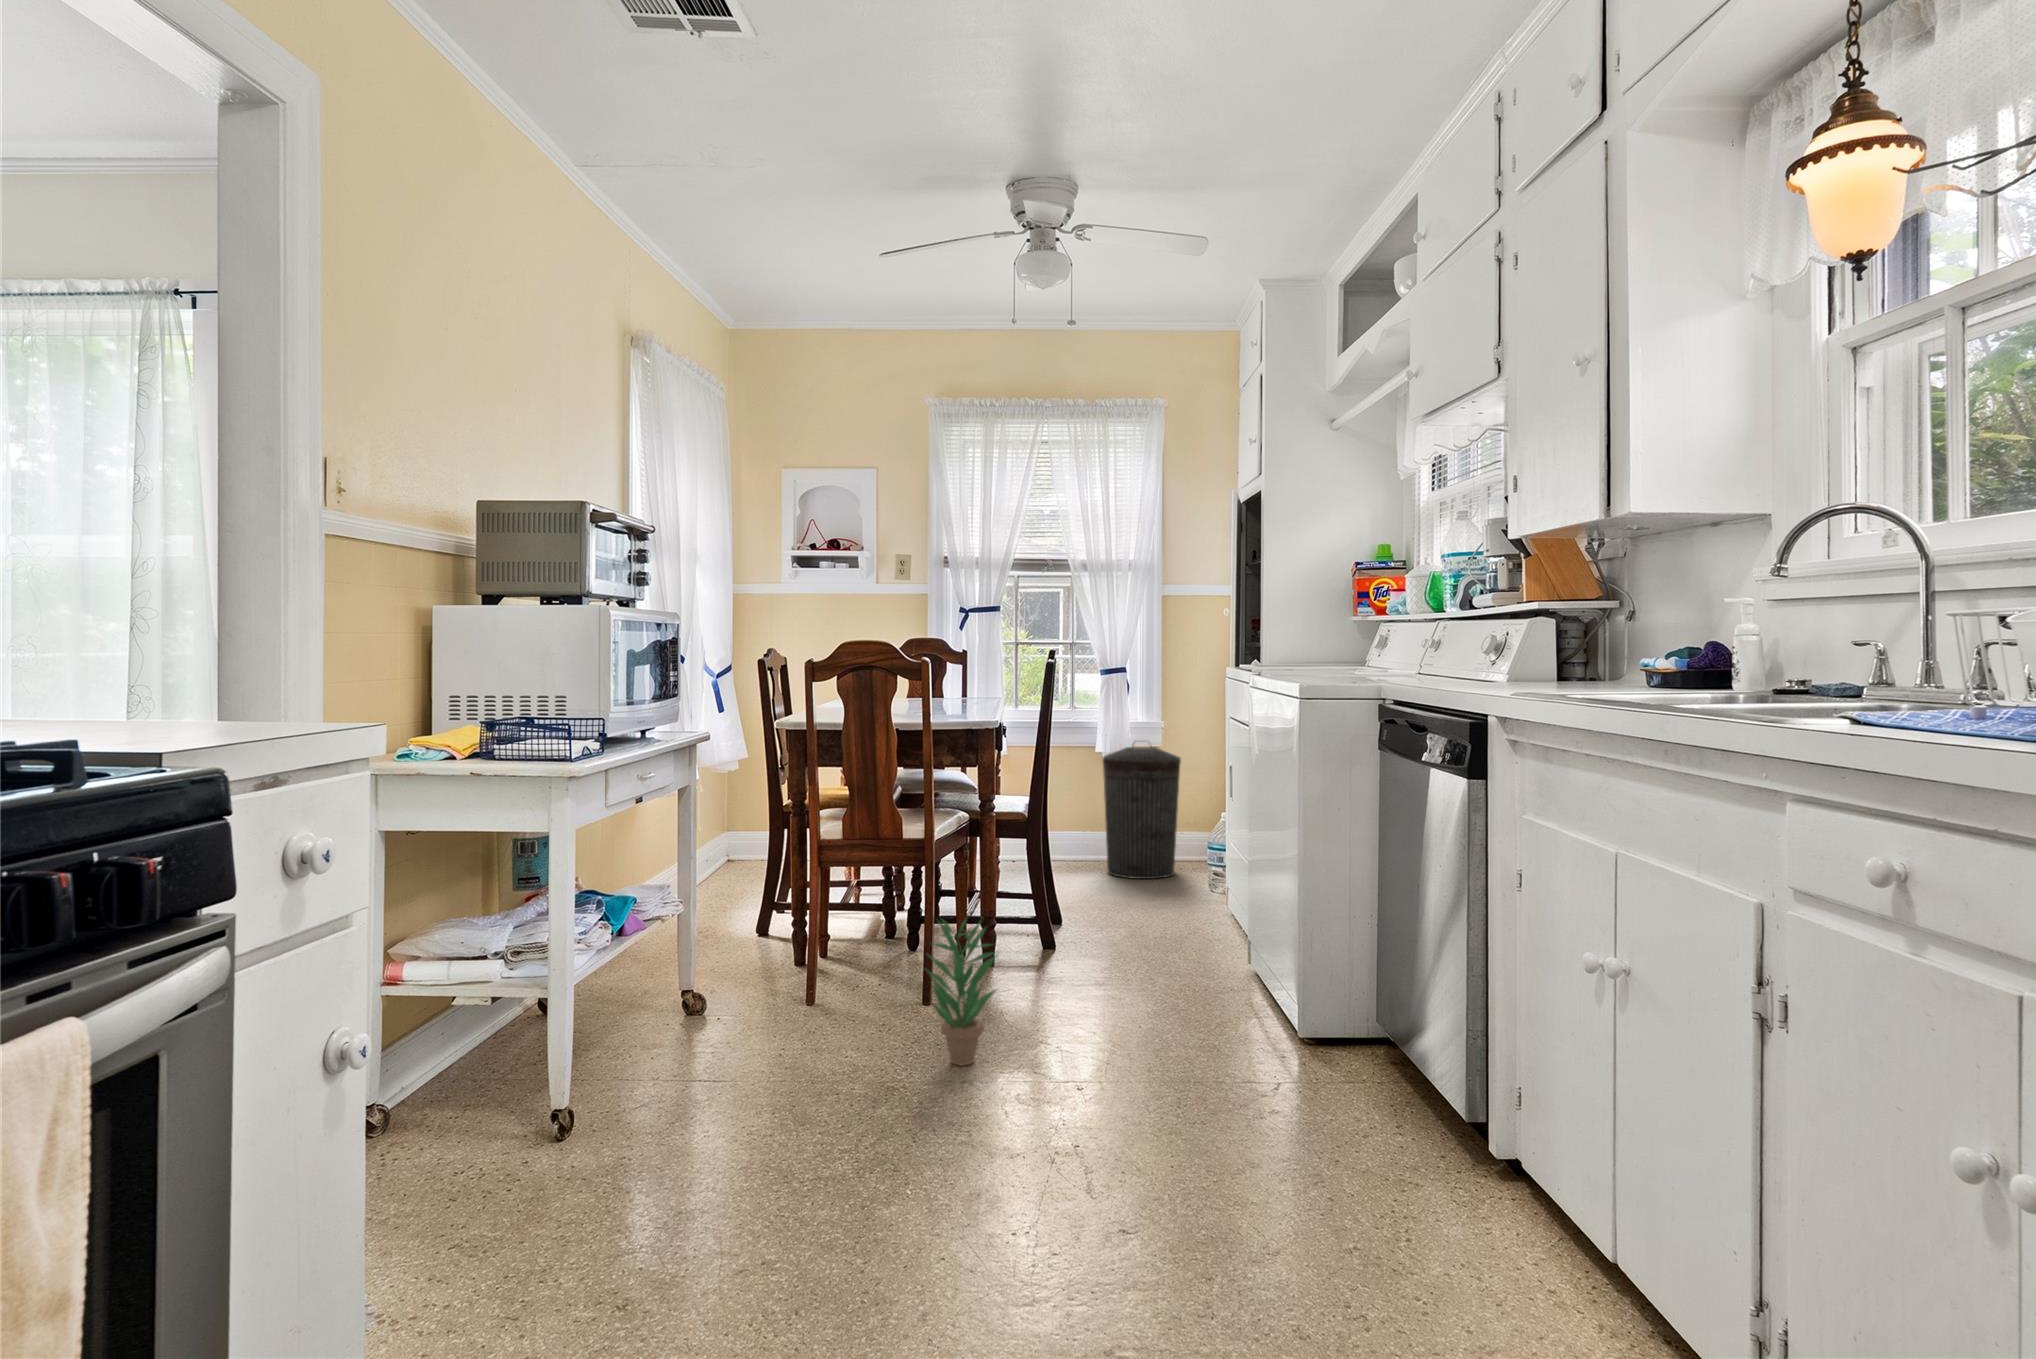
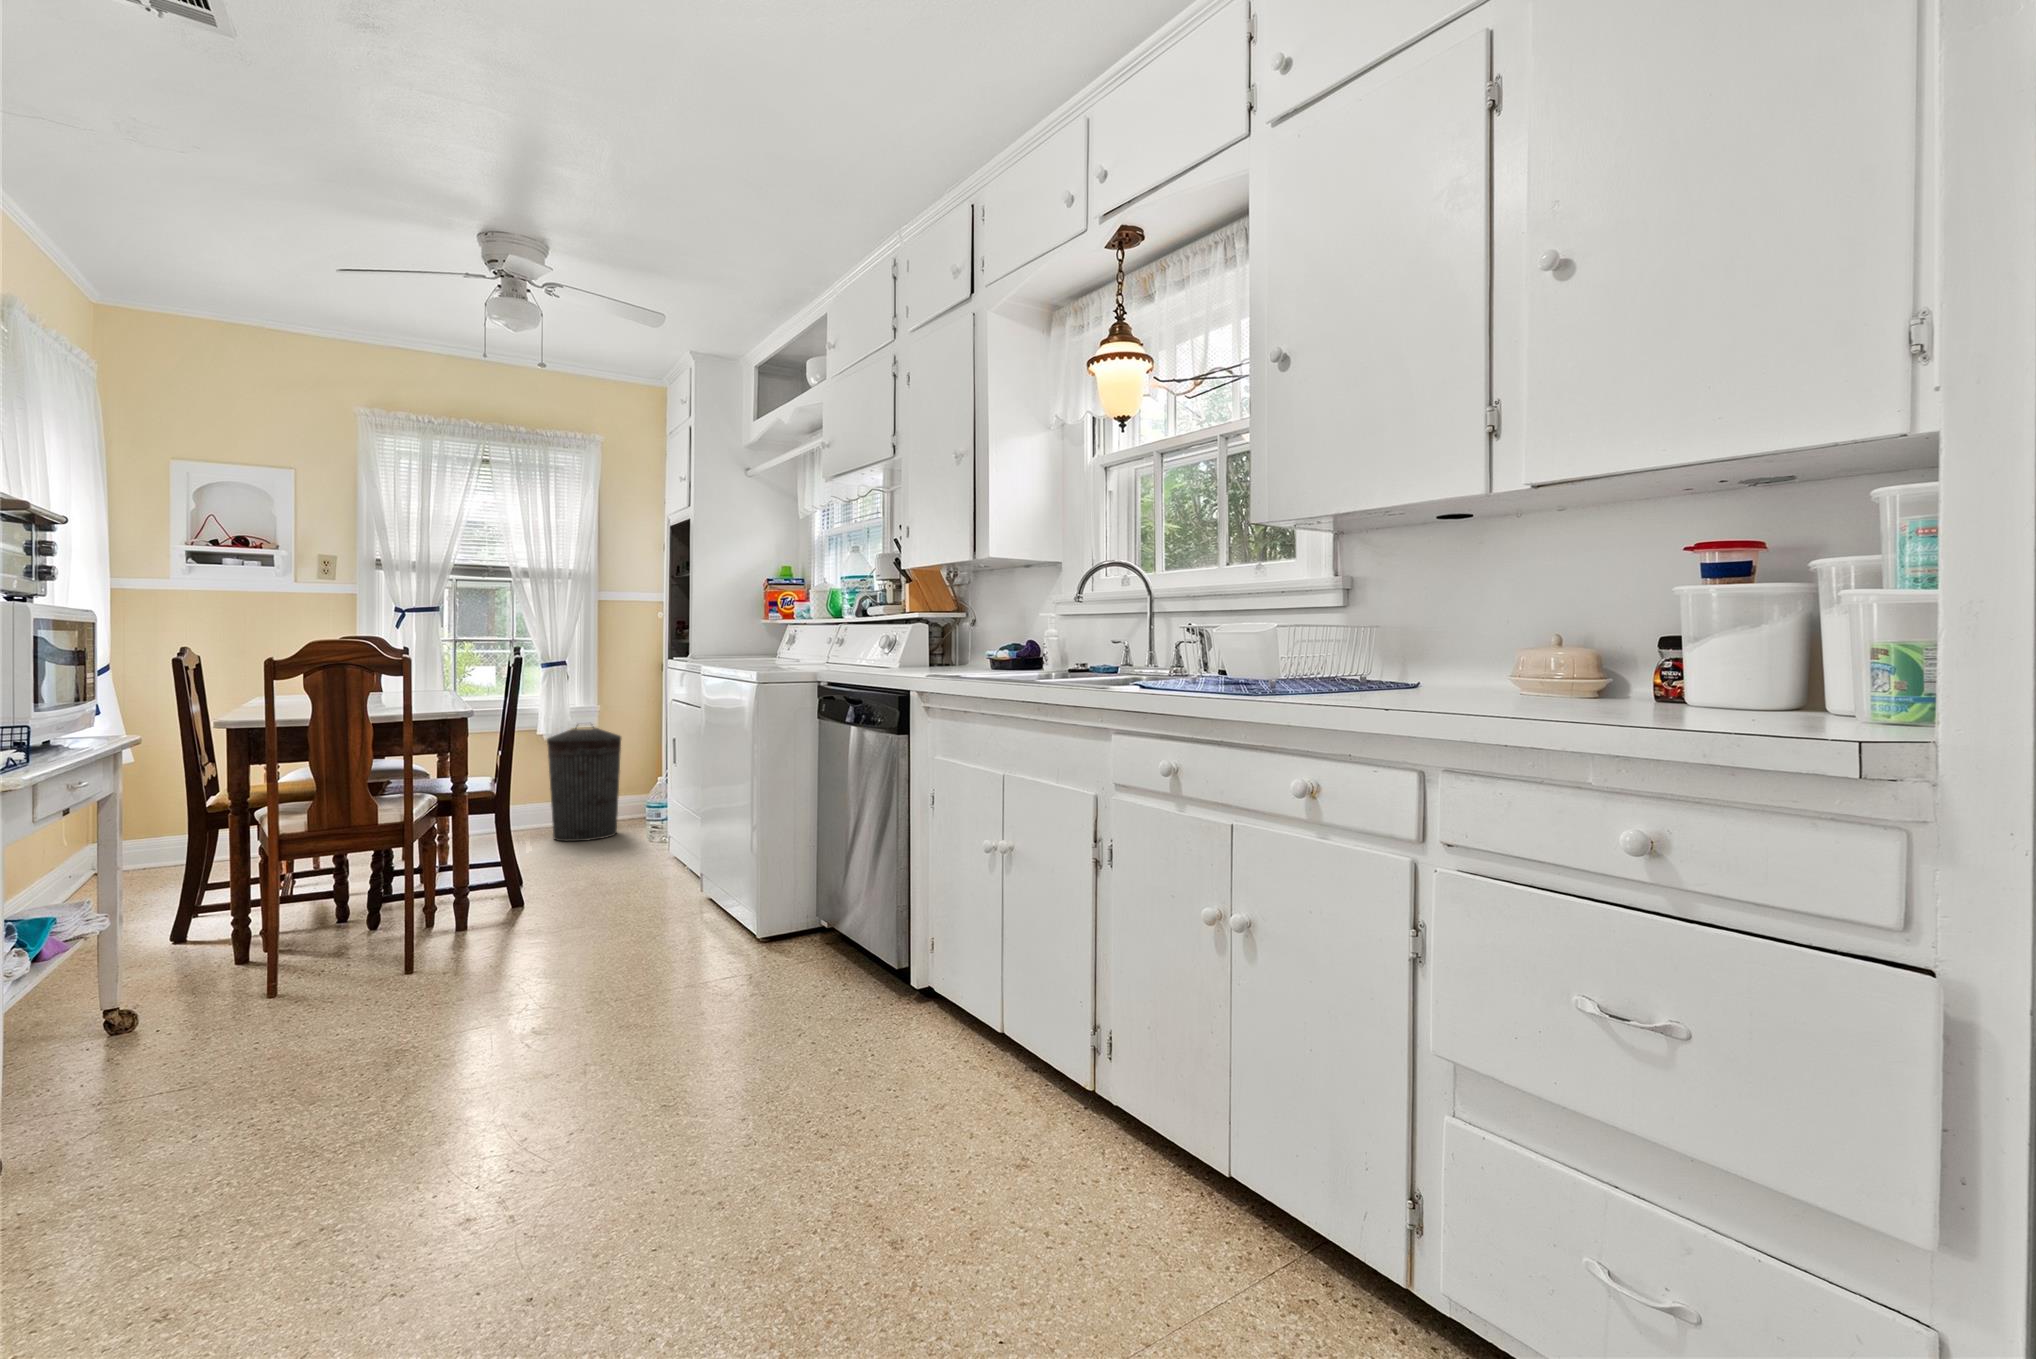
potted plant: present [928,920,999,1066] -> none [427,878,512,1018]

